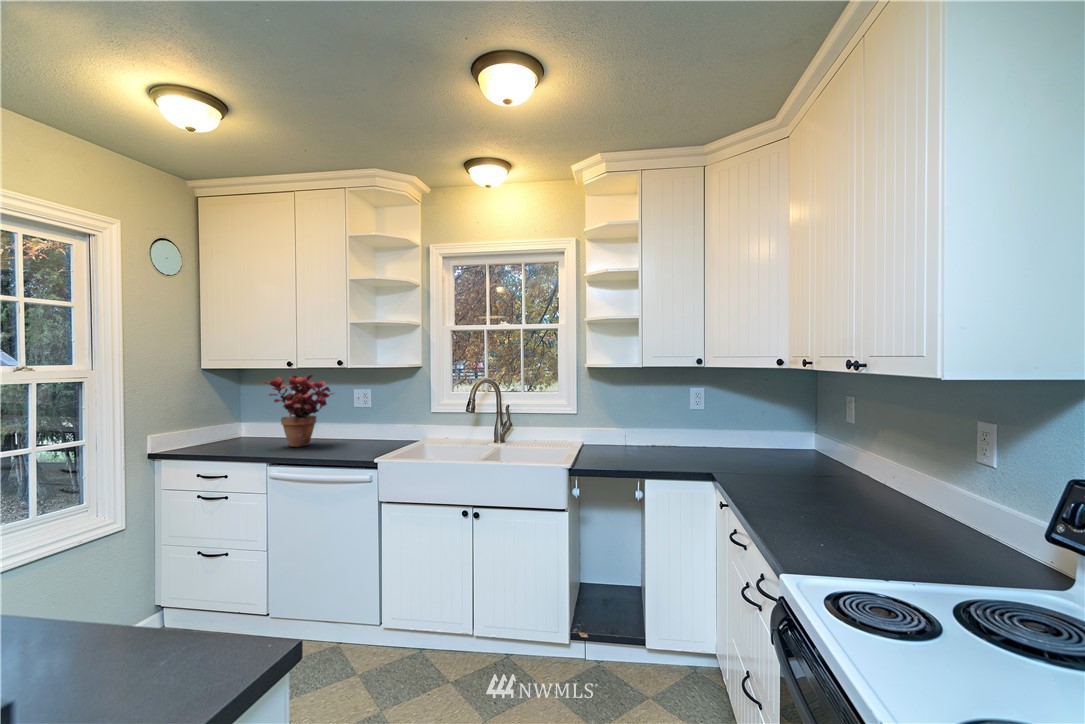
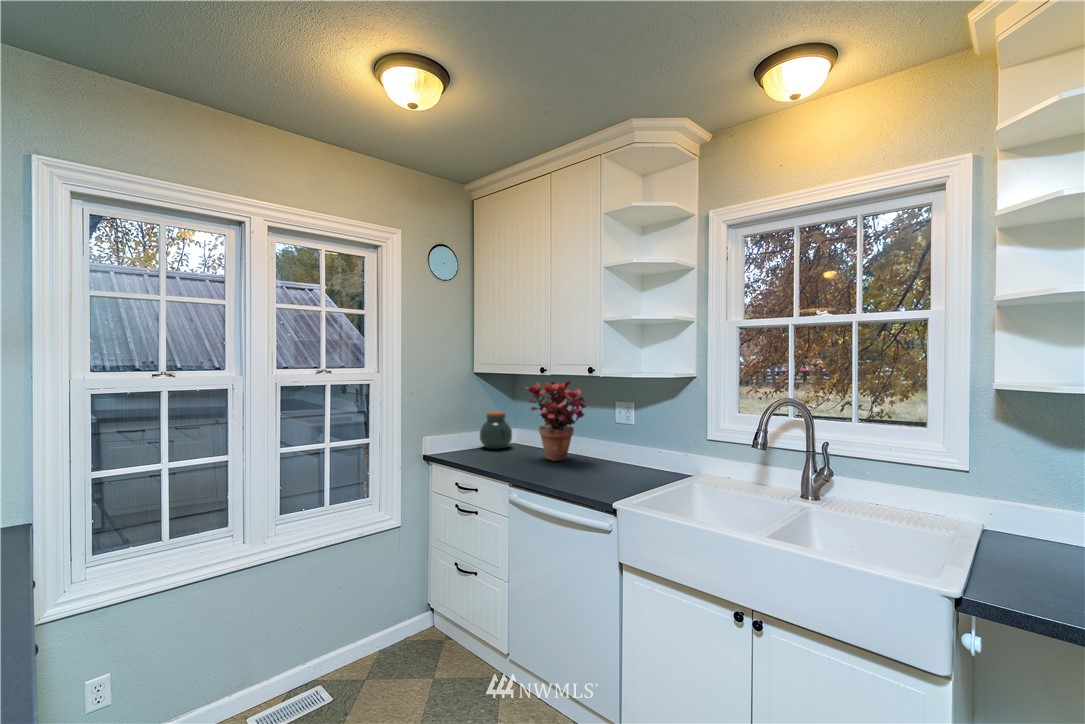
jar: none [205,409,244,446] -> present [480,411,512,449]

